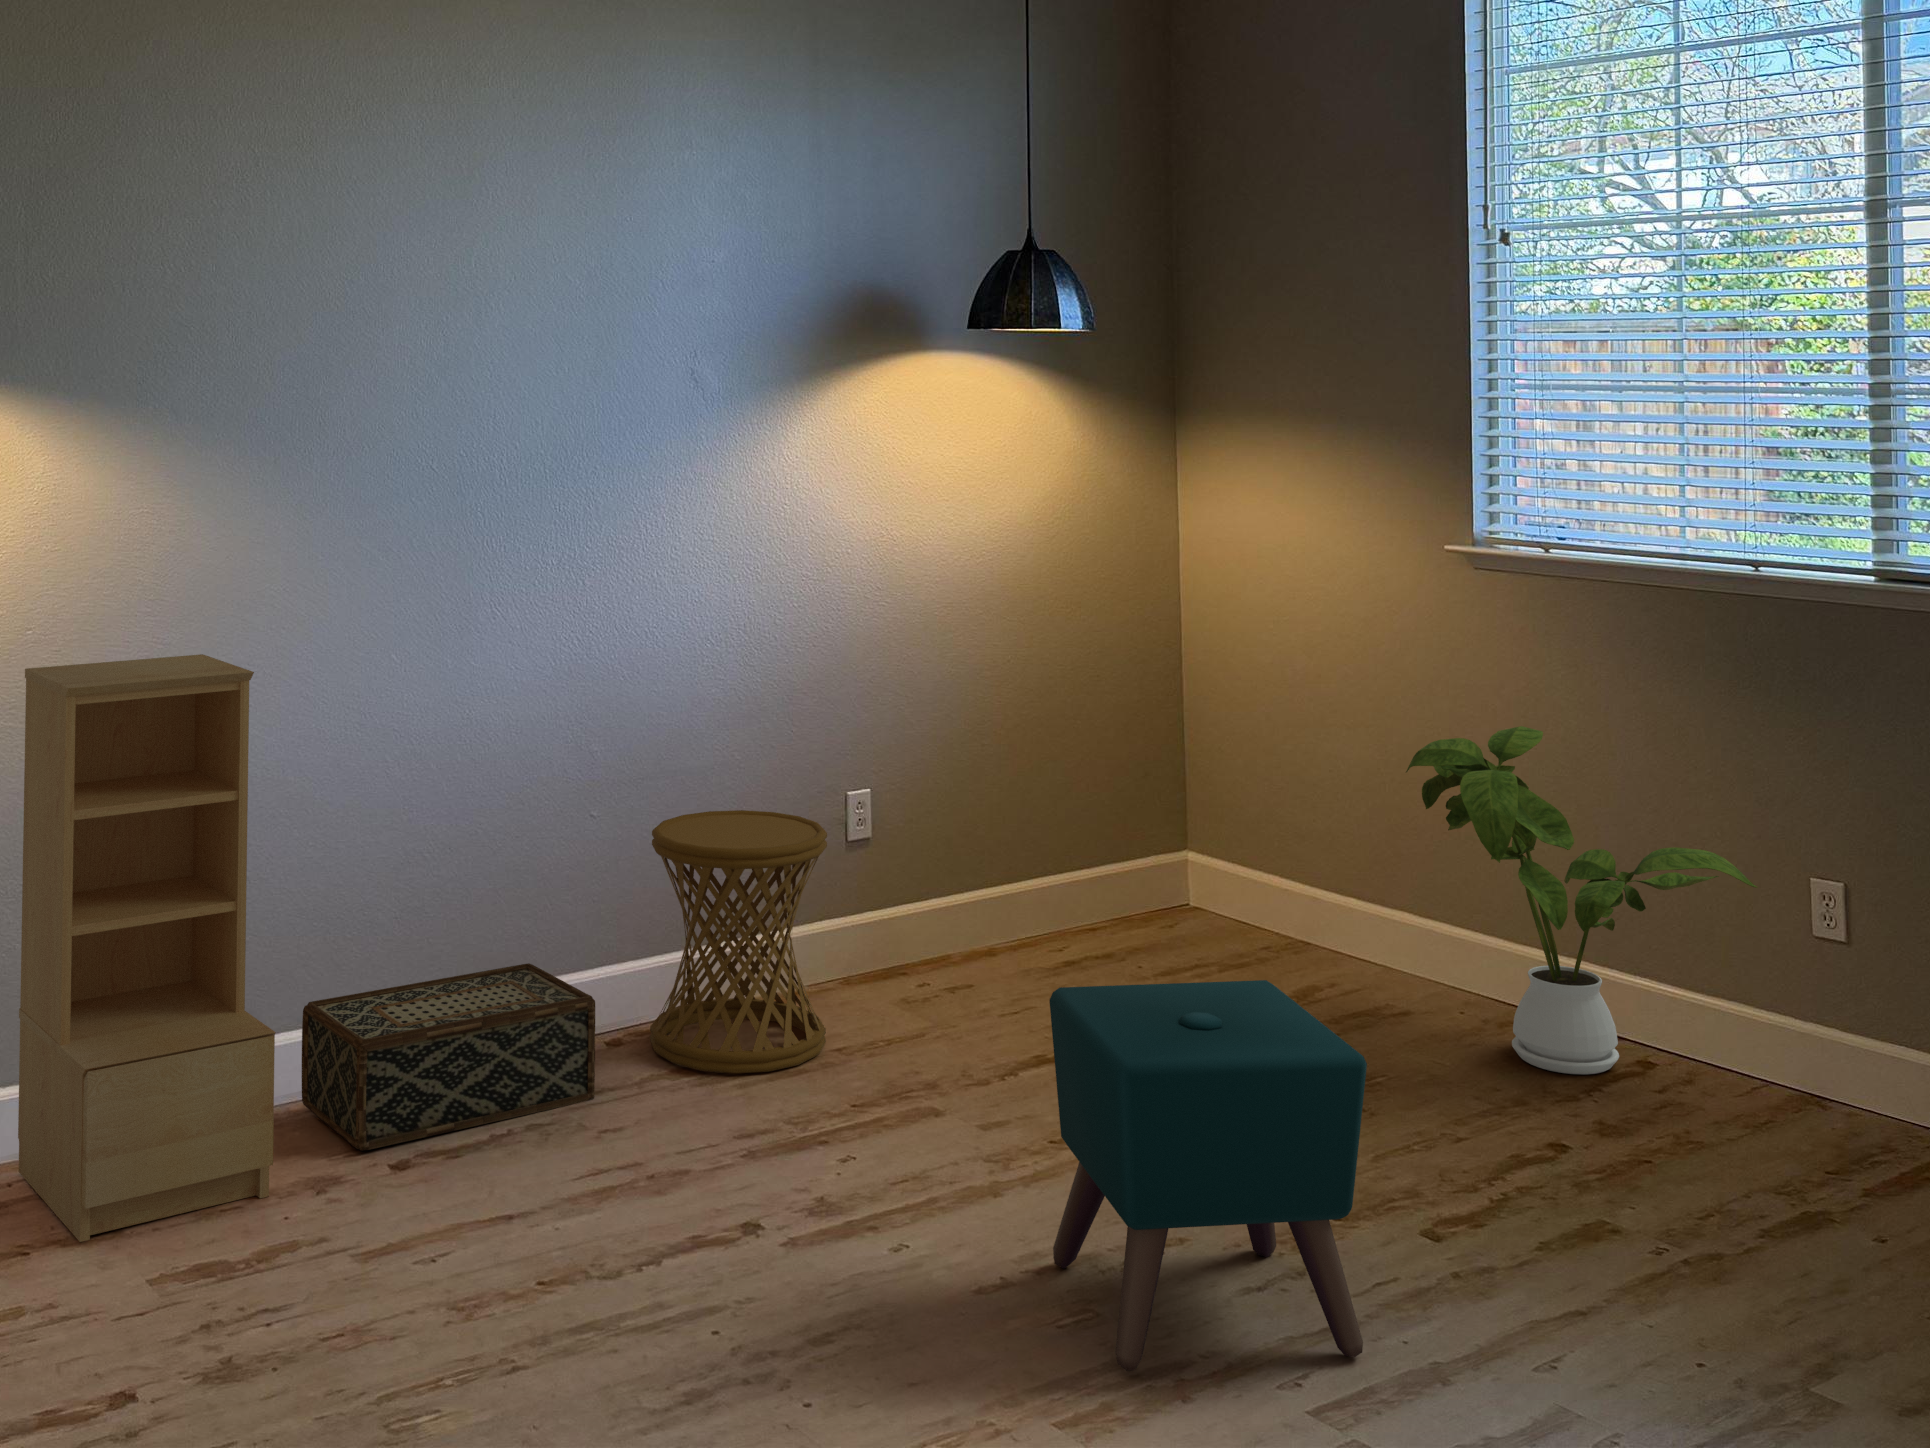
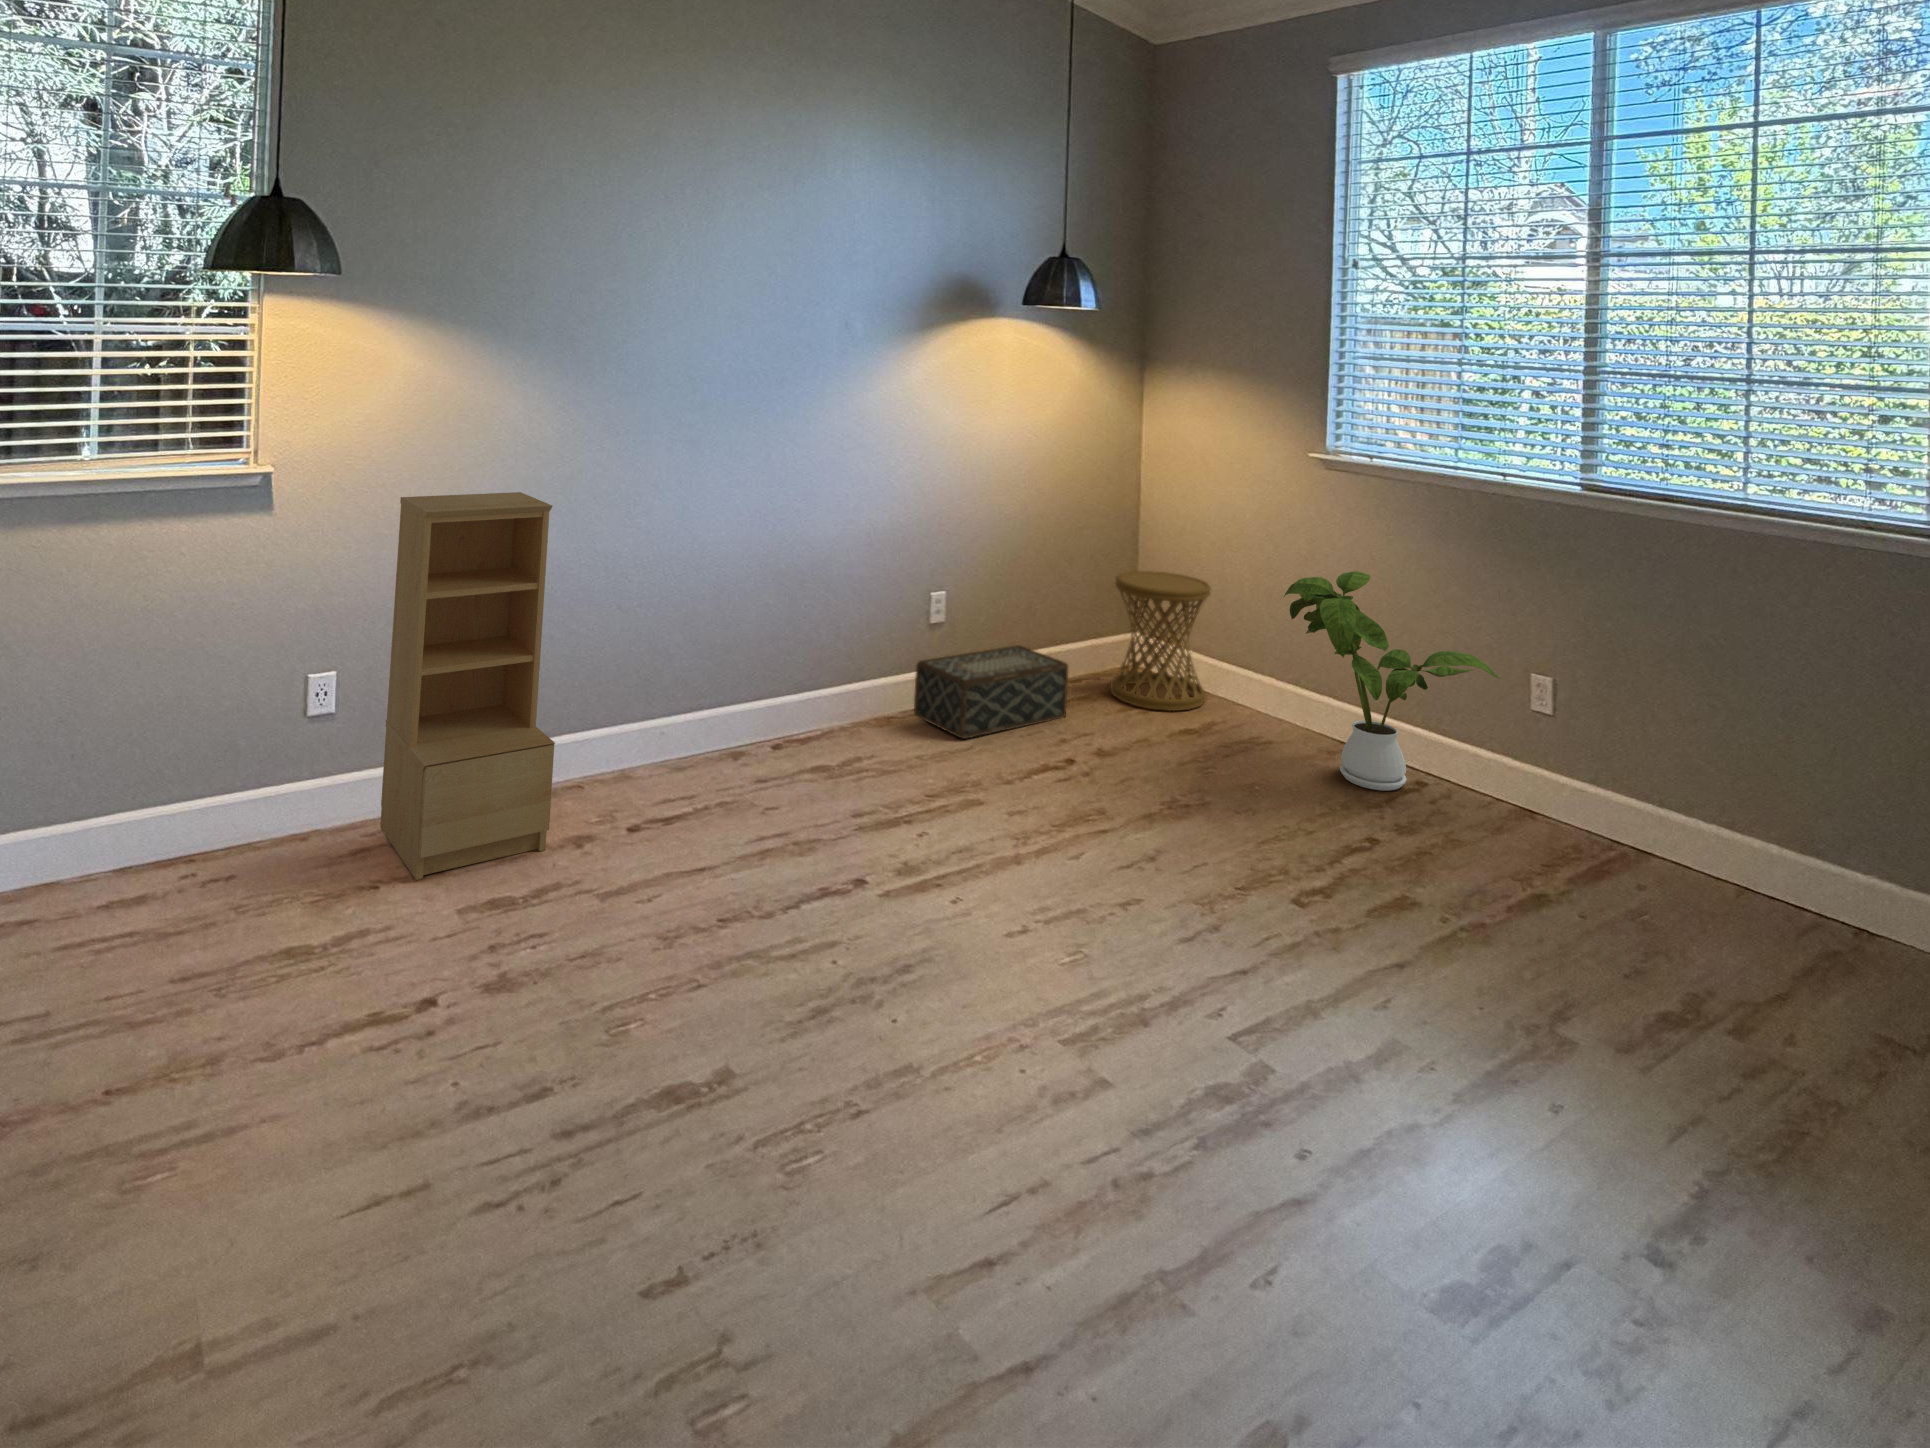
side table: present [650,810,827,1073] -> present [1110,571,1211,711]
woven basket: present [302,963,595,1151] -> present [914,645,1068,739]
ottoman: present [1049,980,1367,1371] -> none [1059,733,1273,994]

